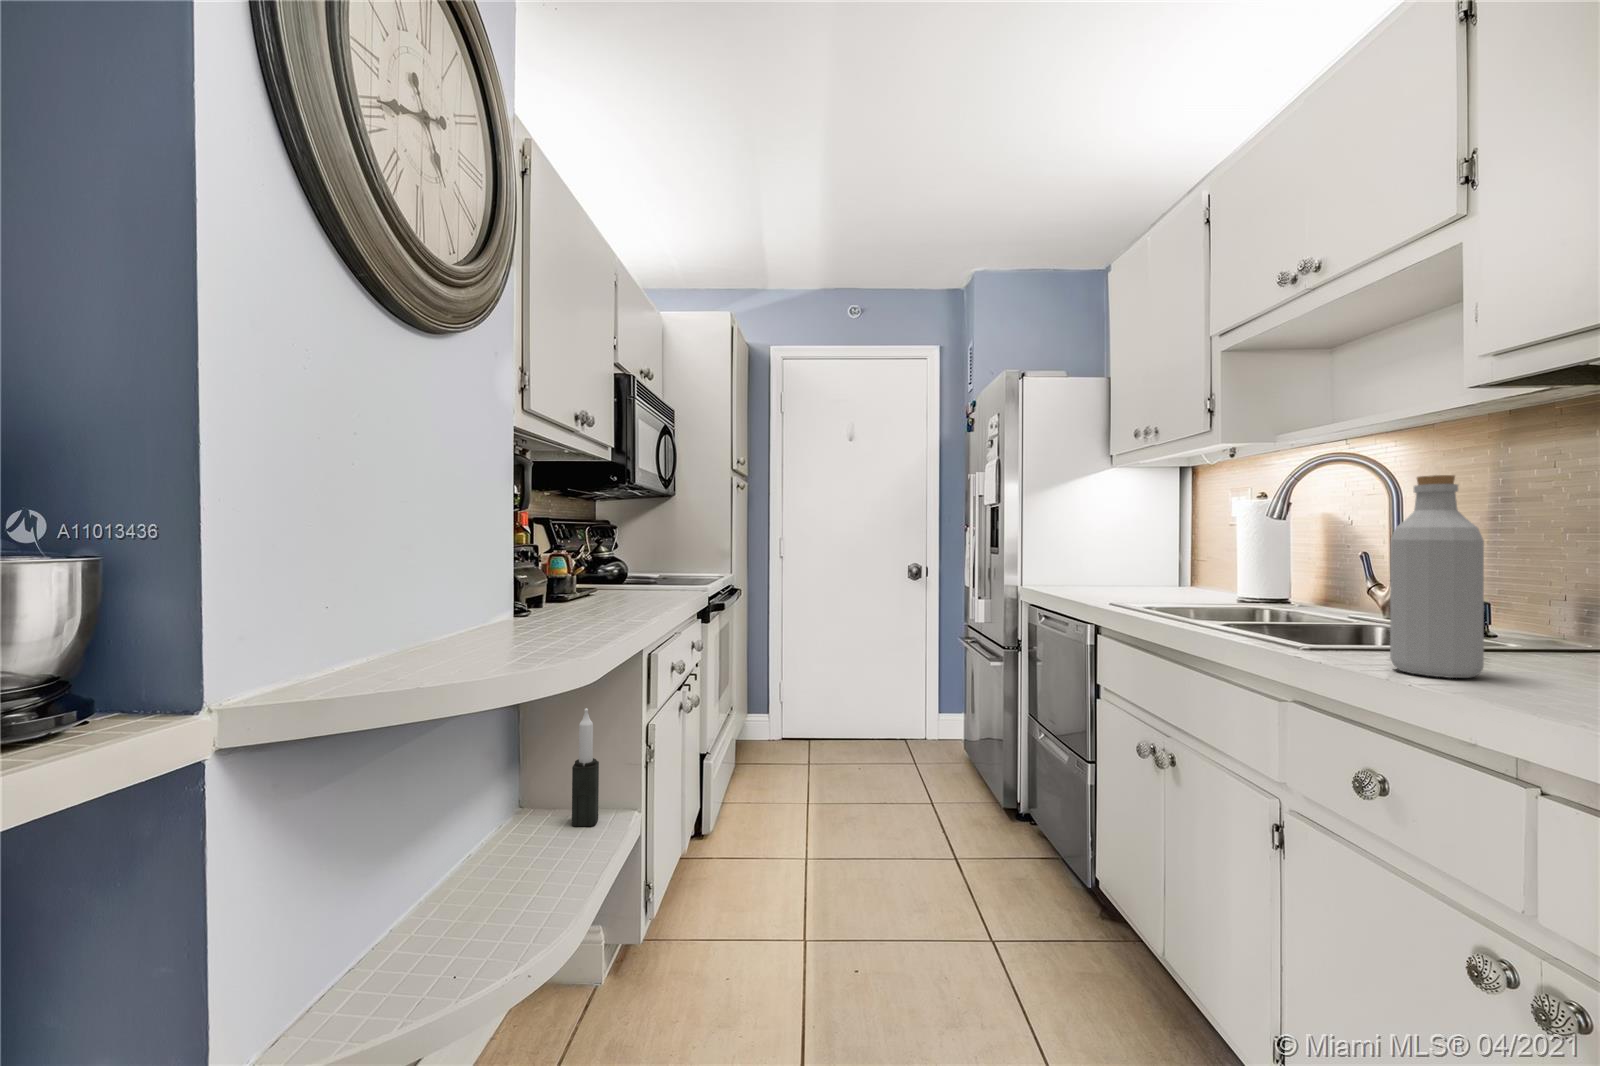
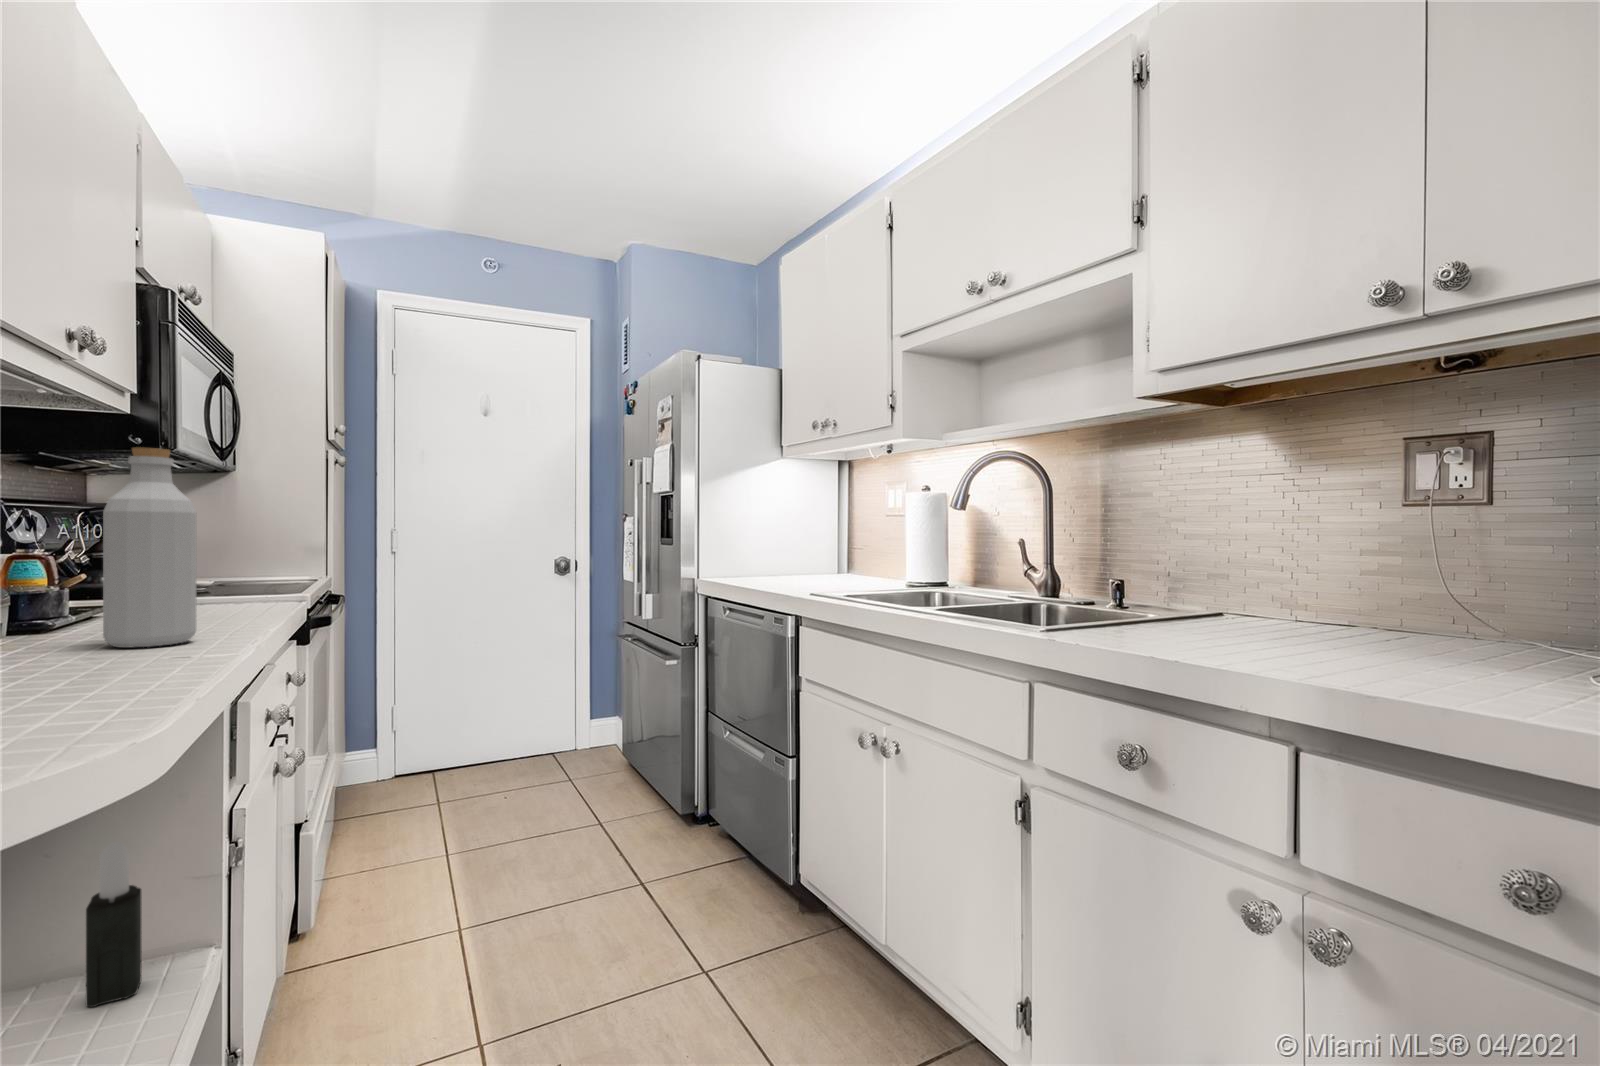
bottle: present [1390,475,1484,678] -> present [103,447,197,648]

